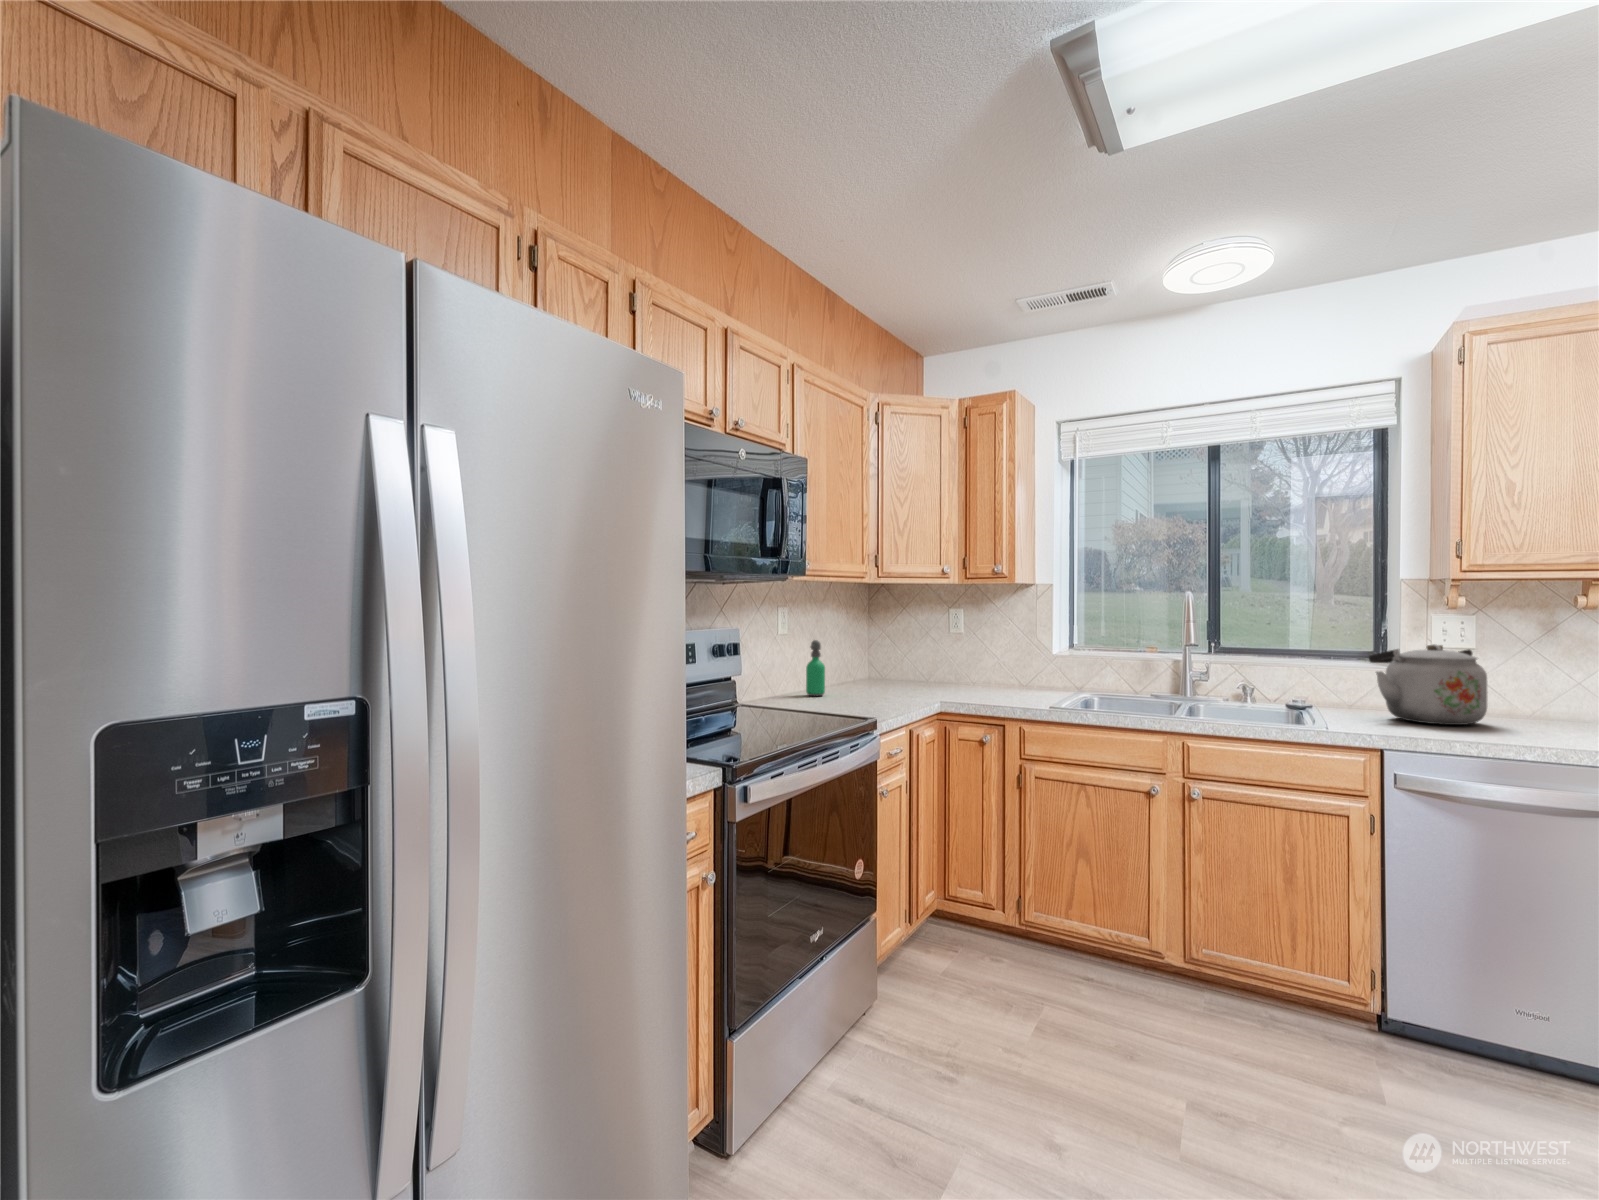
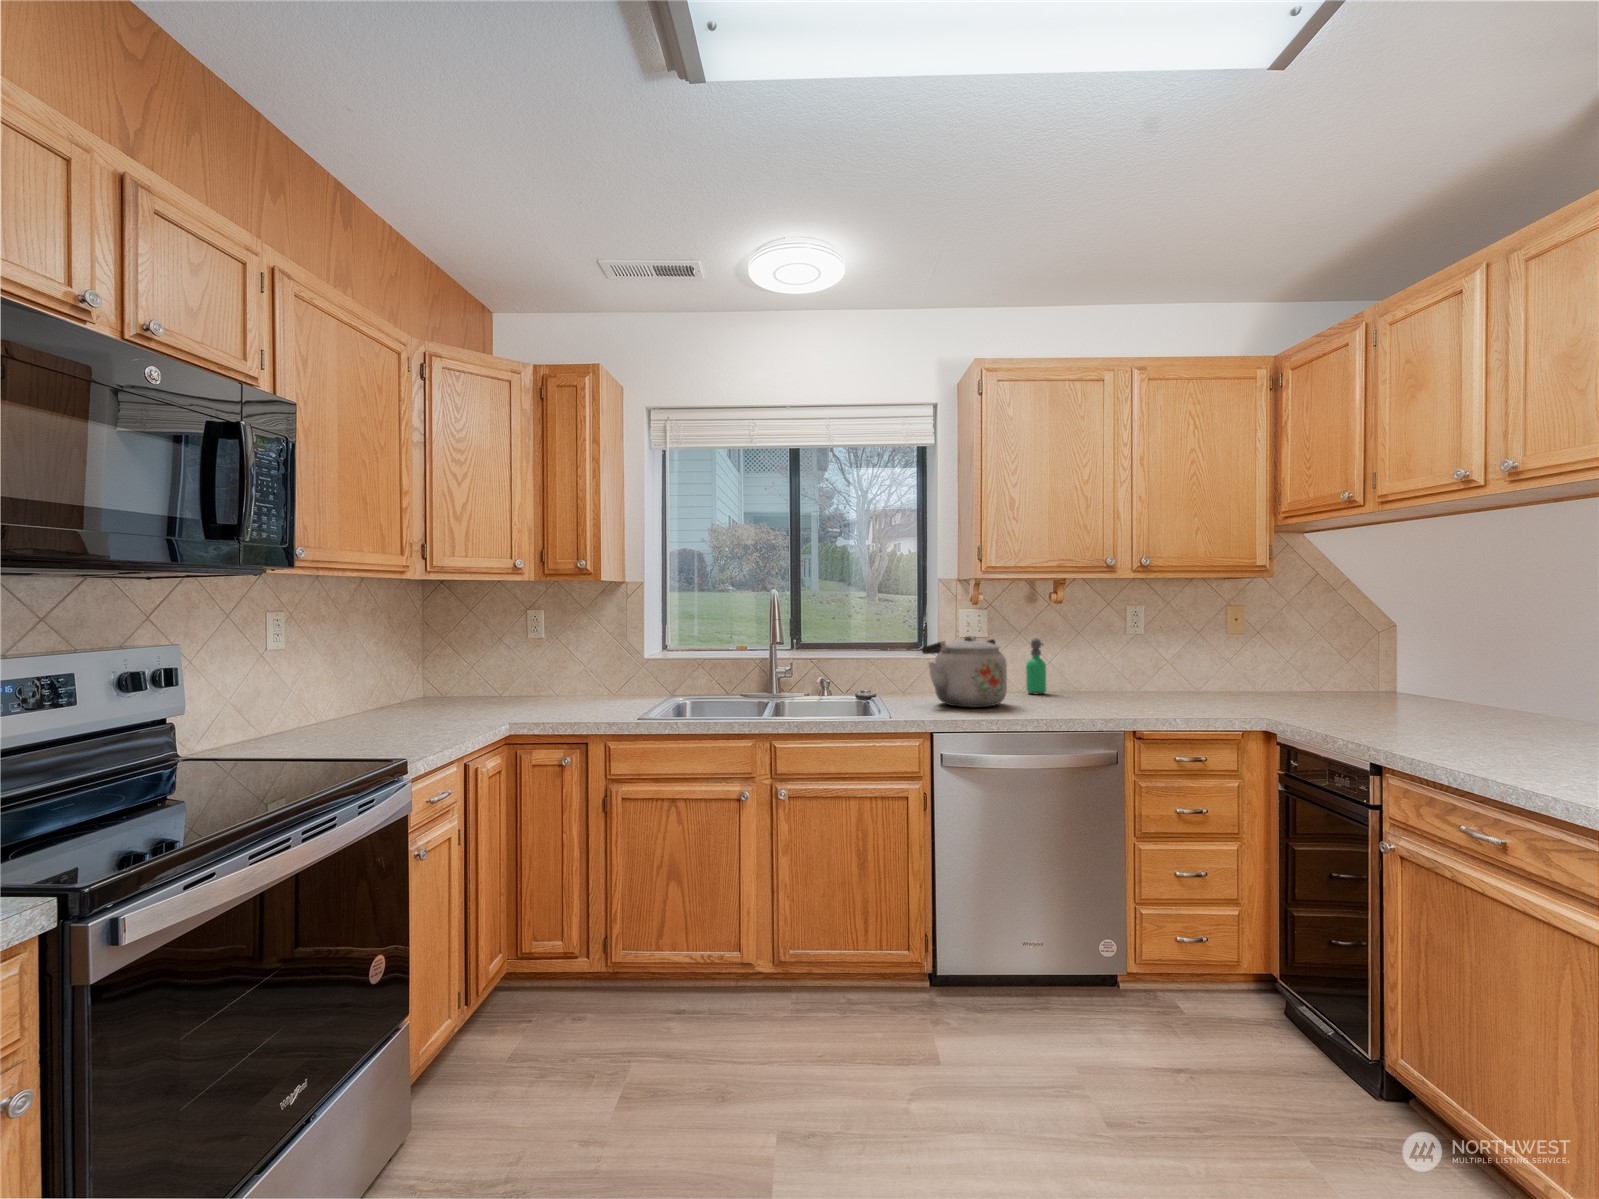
soap dispenser: present [806,640,825,696] -> present [1026,638,1046,694]

